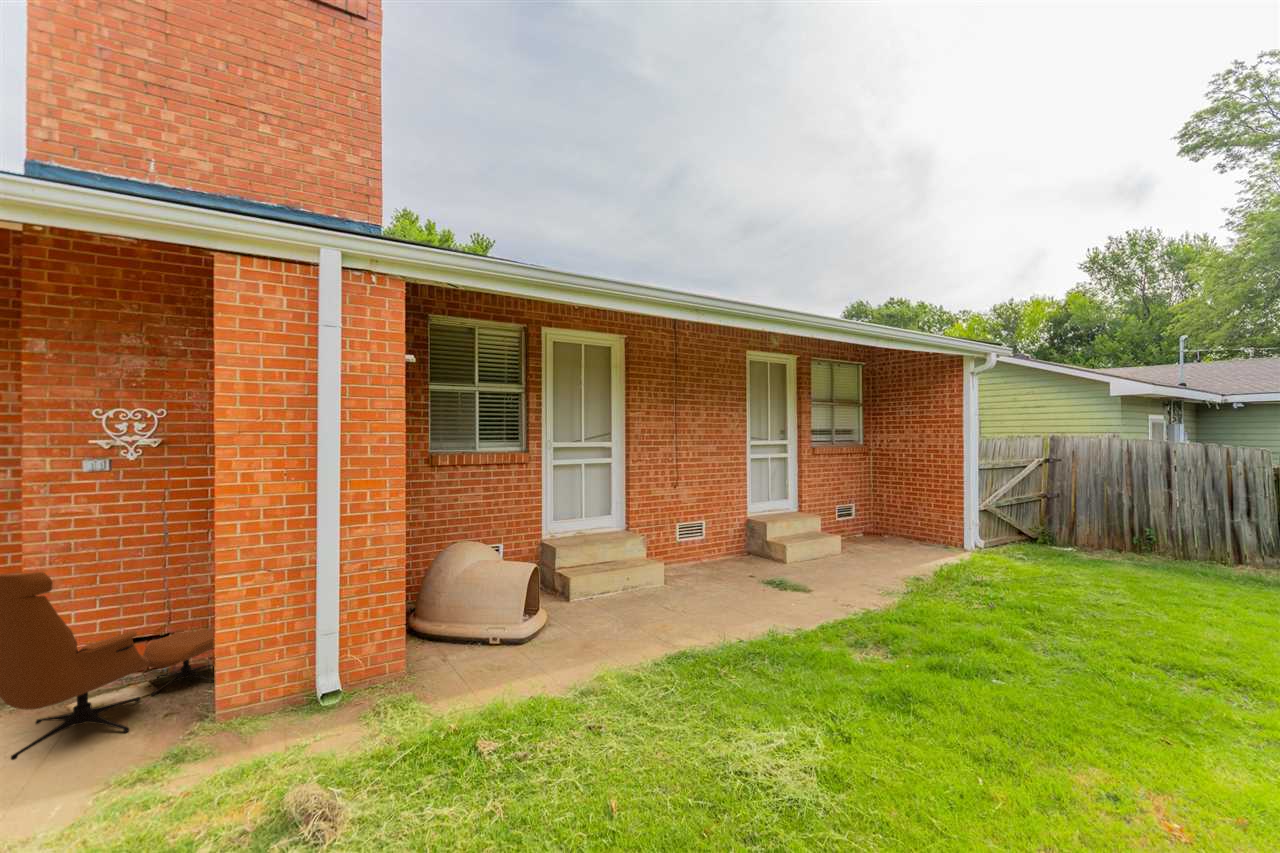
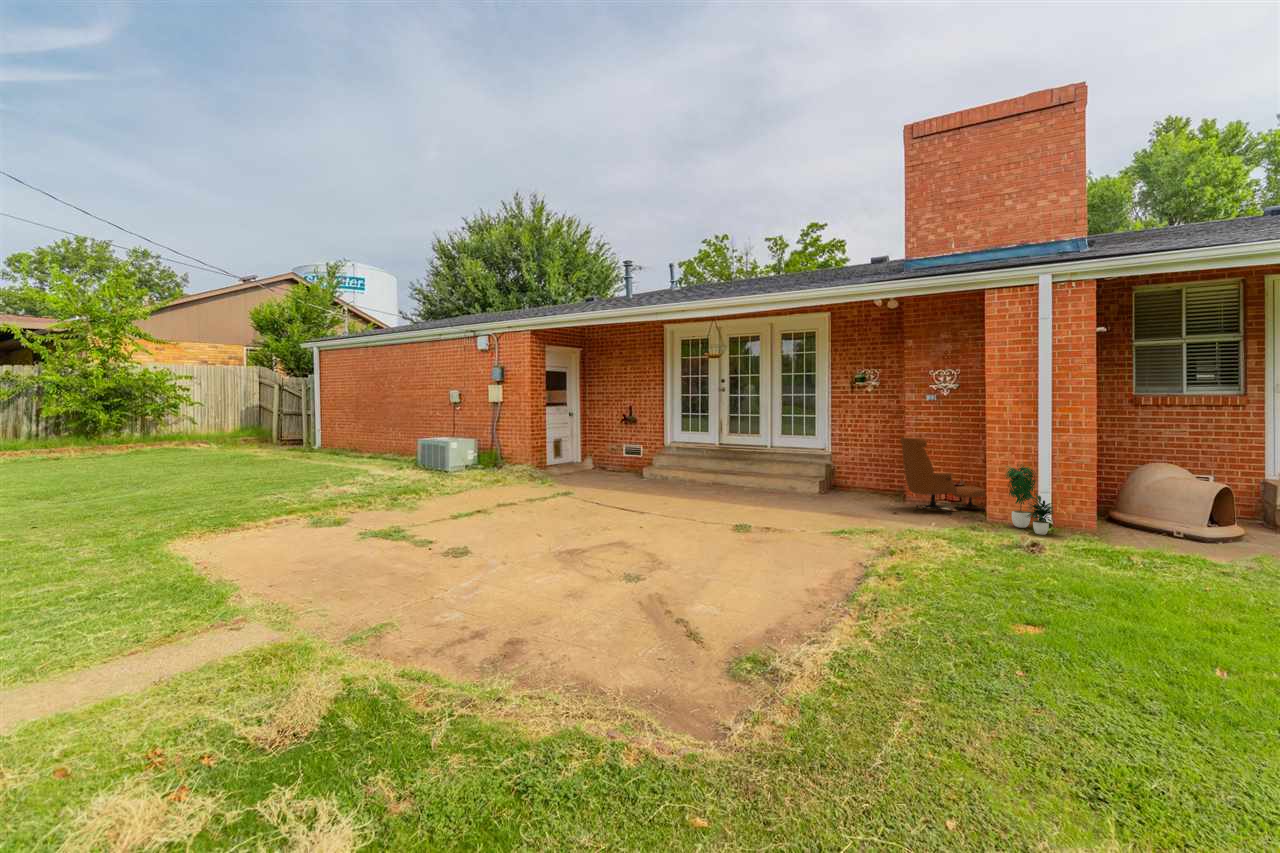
potted plant: none [250,592,356,741] -> present [1006,465,1054,535]

